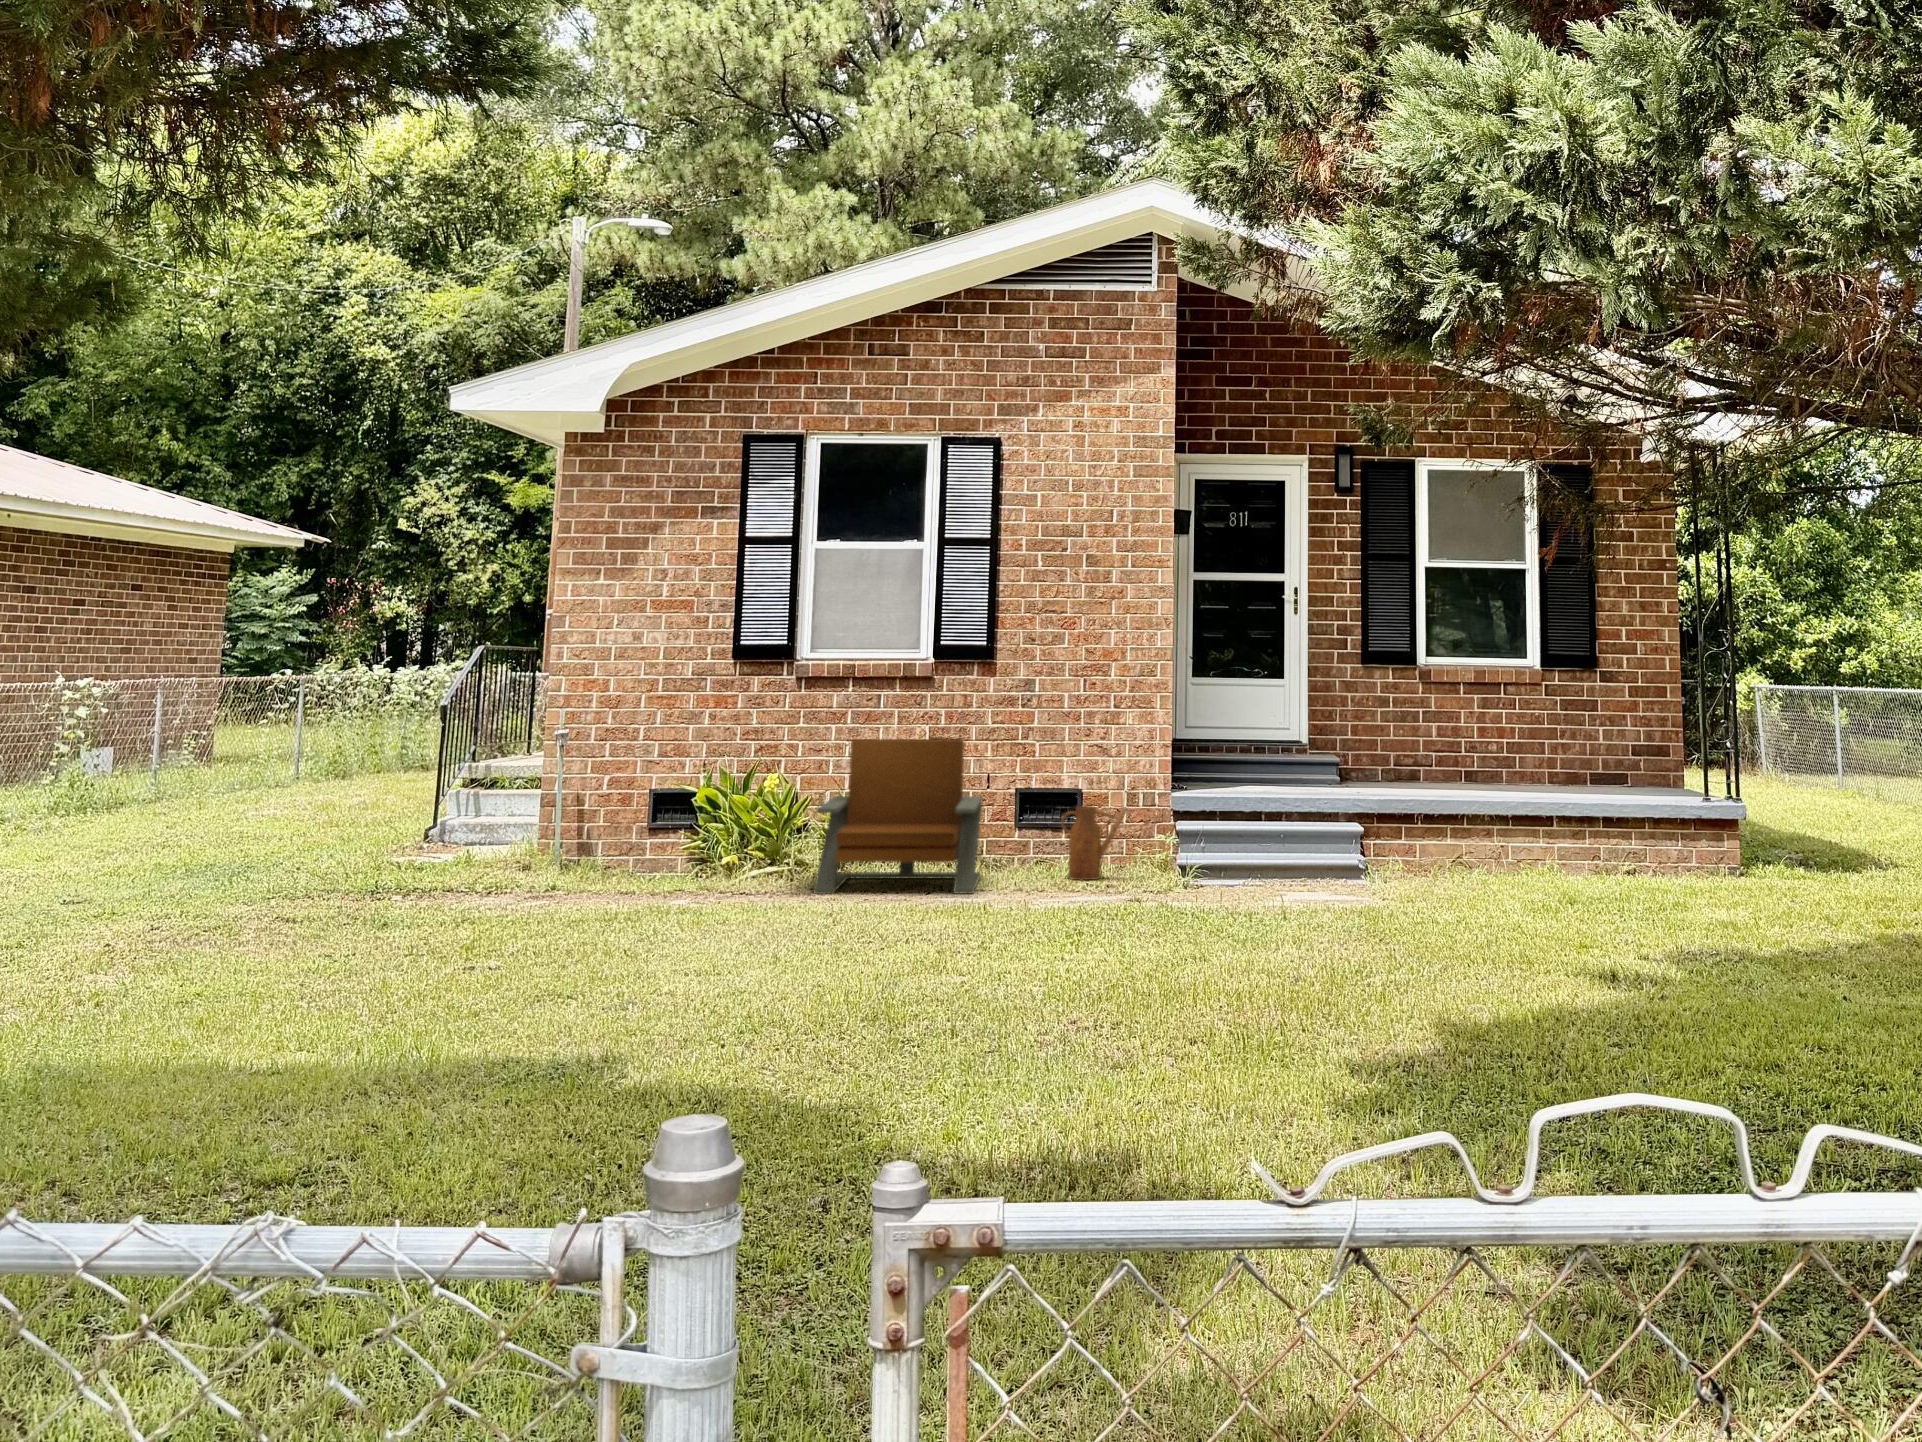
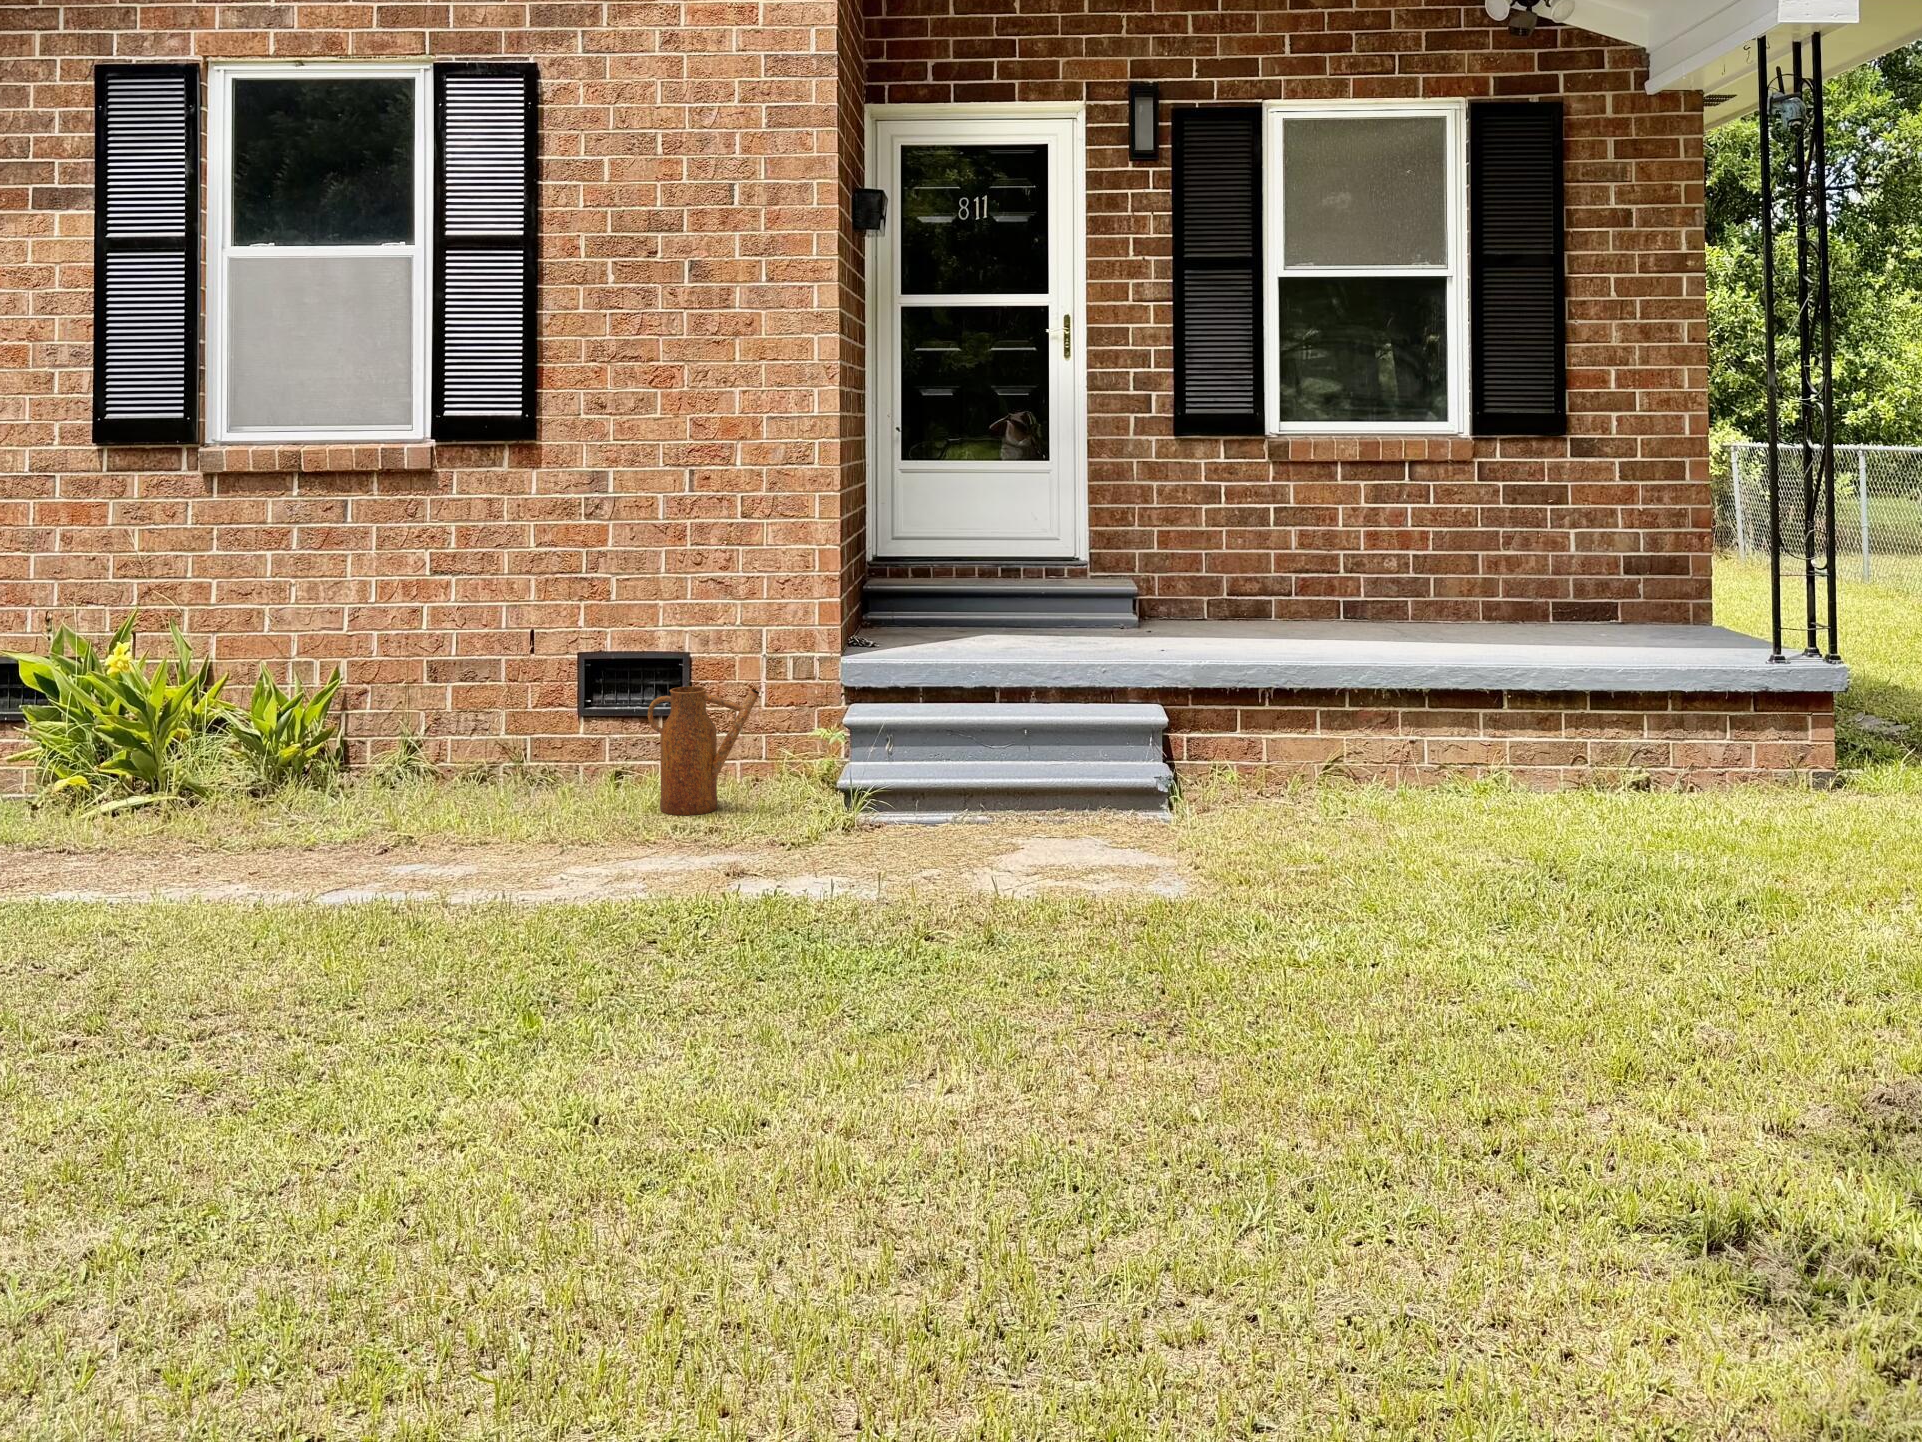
lounge chair: present [814,739,982,894] -> none [177,578,514,861]

